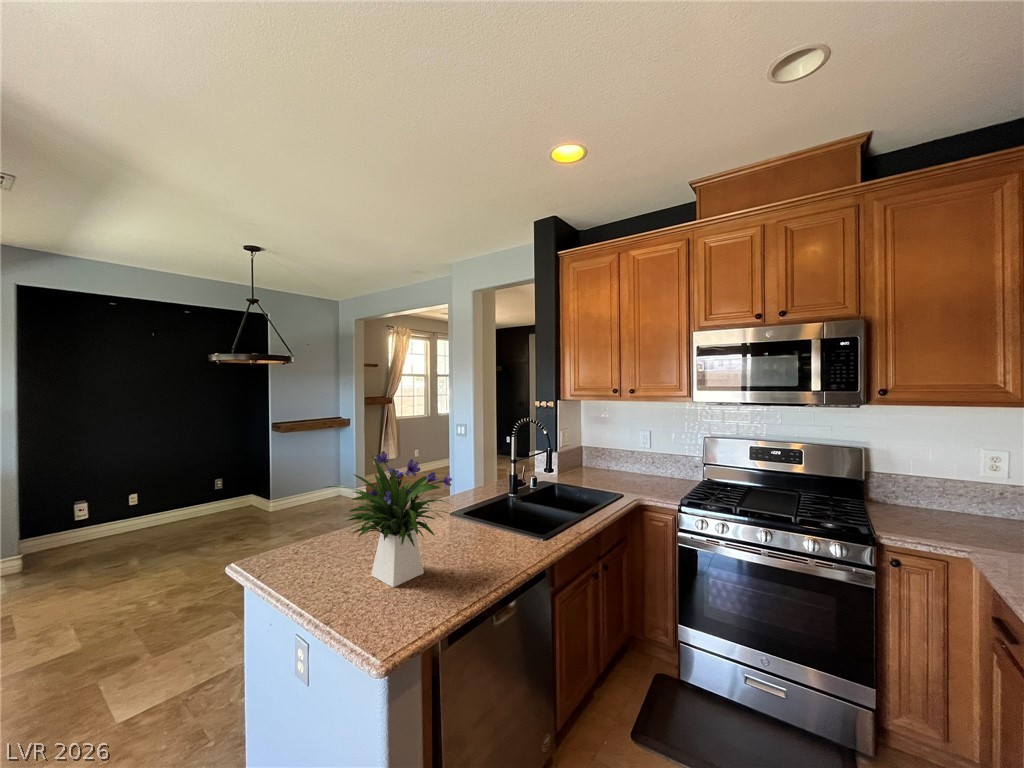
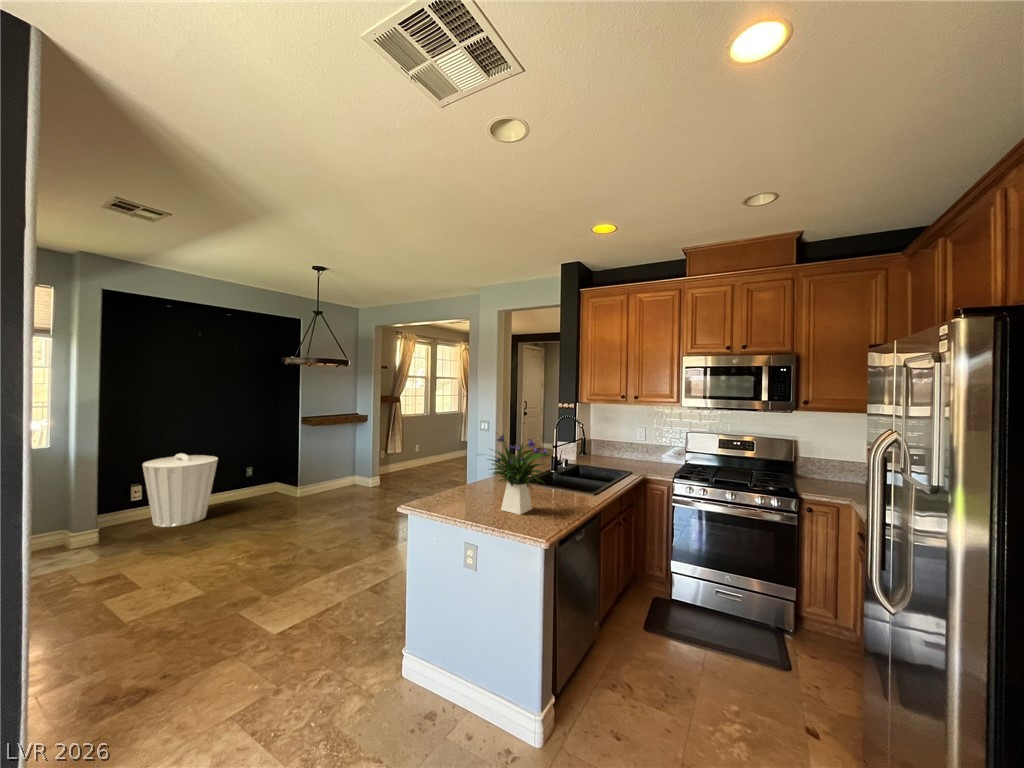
trash can: none [82,465,172,548] -> present [143,453,218,527]

